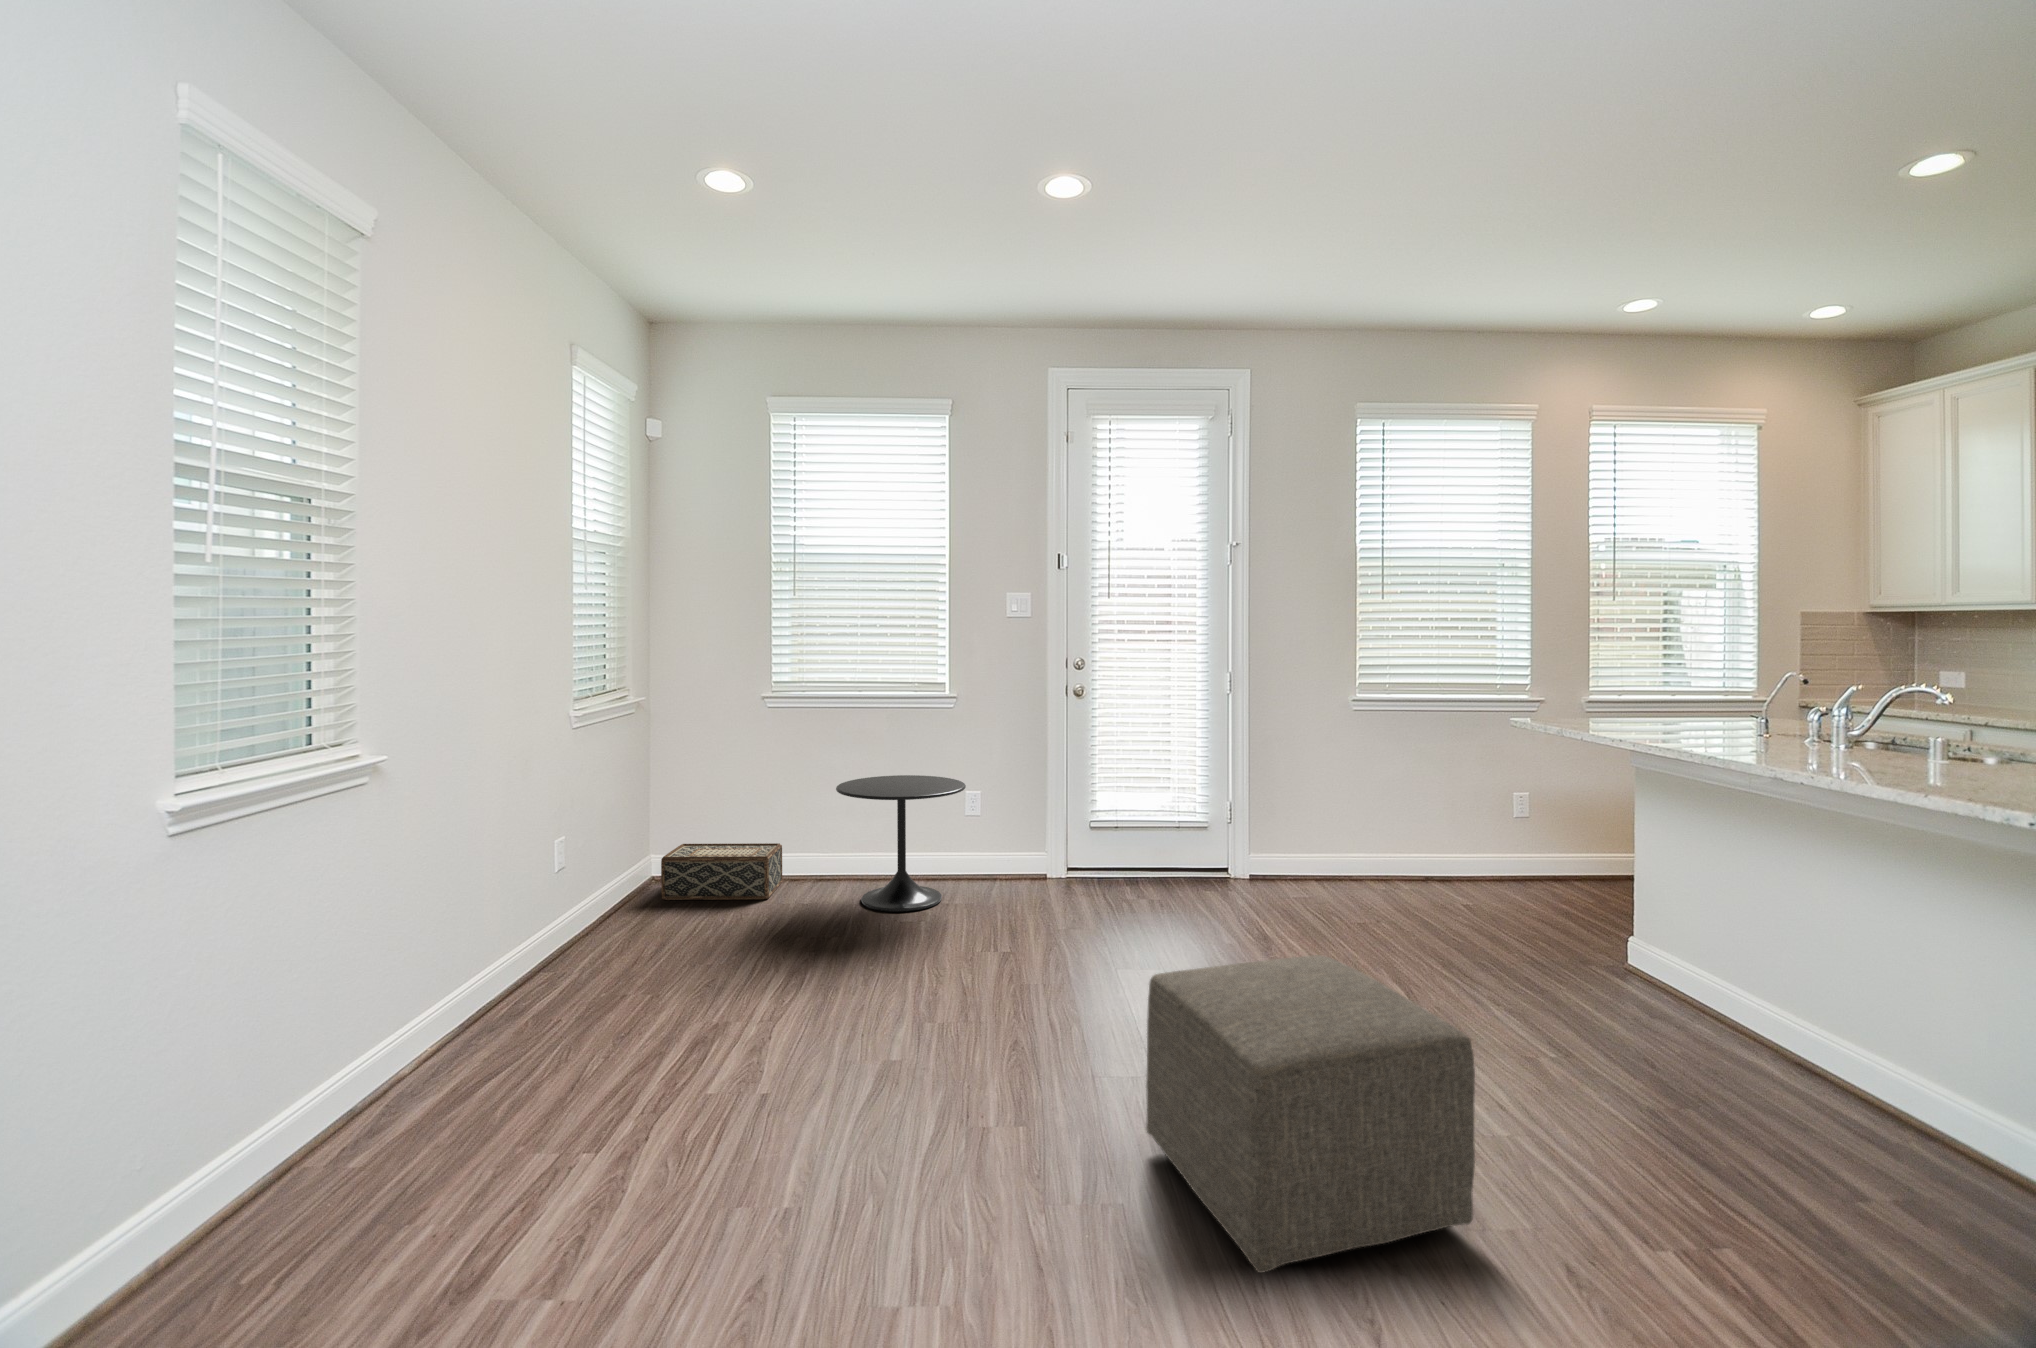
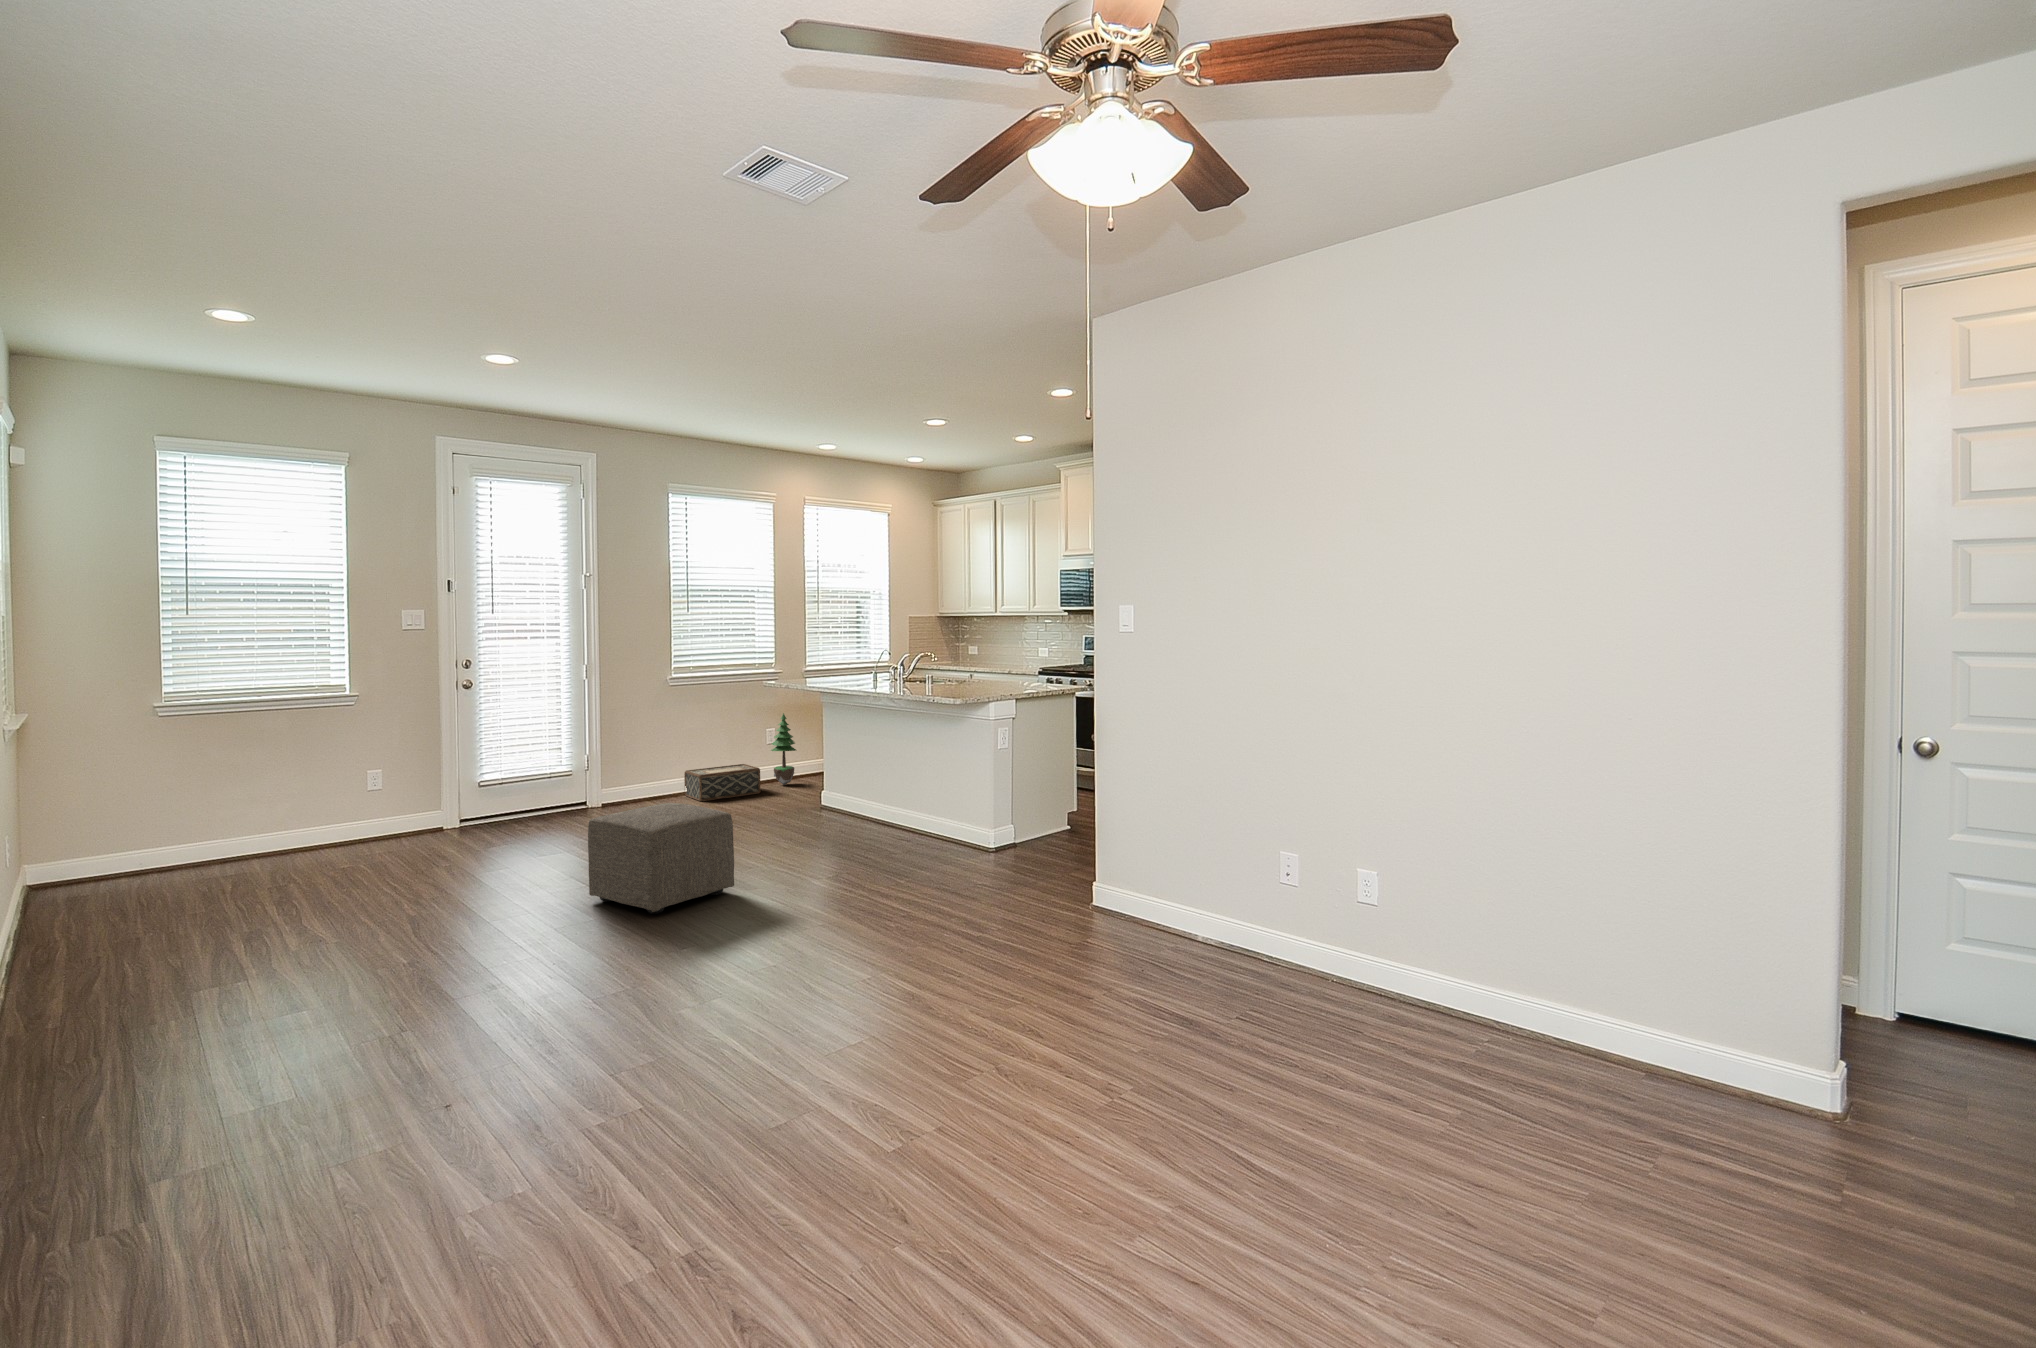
potted tree: none [1514,767,1564,887] -> present [771,713,796,785]
side table: present [836,775,966,912] -> none [262,756,386,862]
woven basket: present [661,843,783,900] -> present [684,764,760,801]

